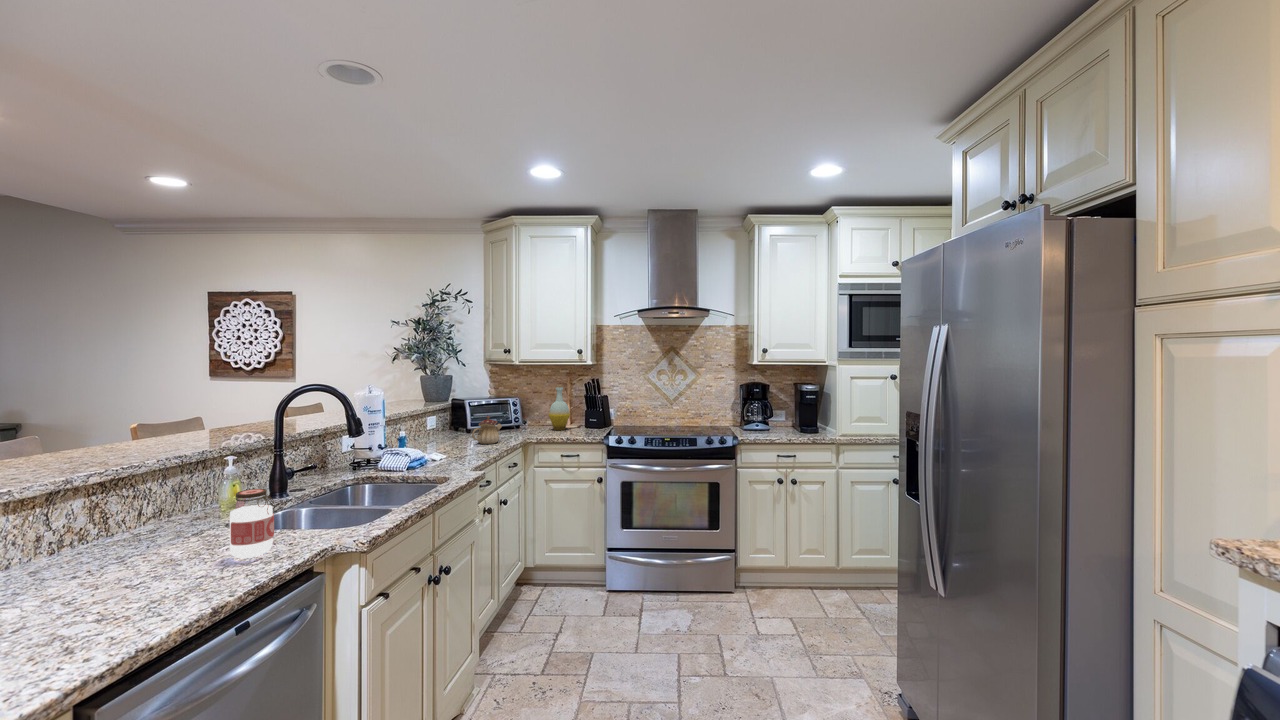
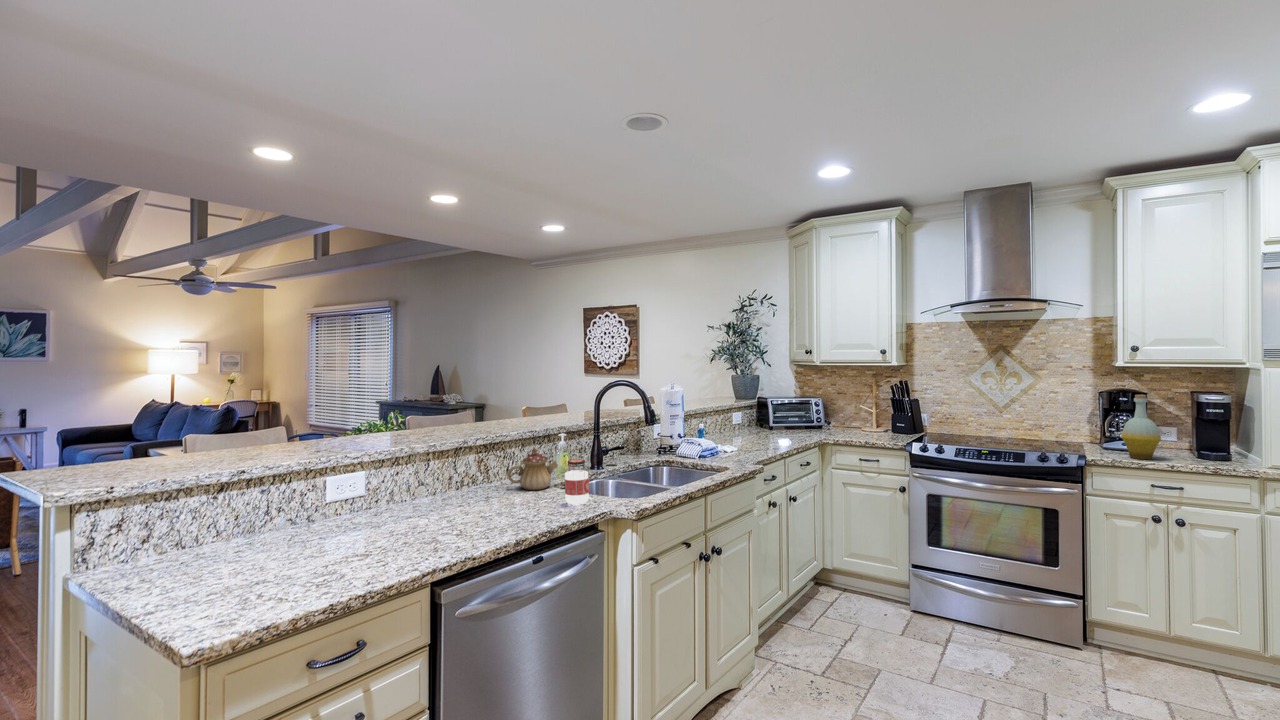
bottle: present [549,385,570,430] -> present [1121,395,1161,459]
teapot: present [472,416,502,444] -> present [508,449,558,490]

